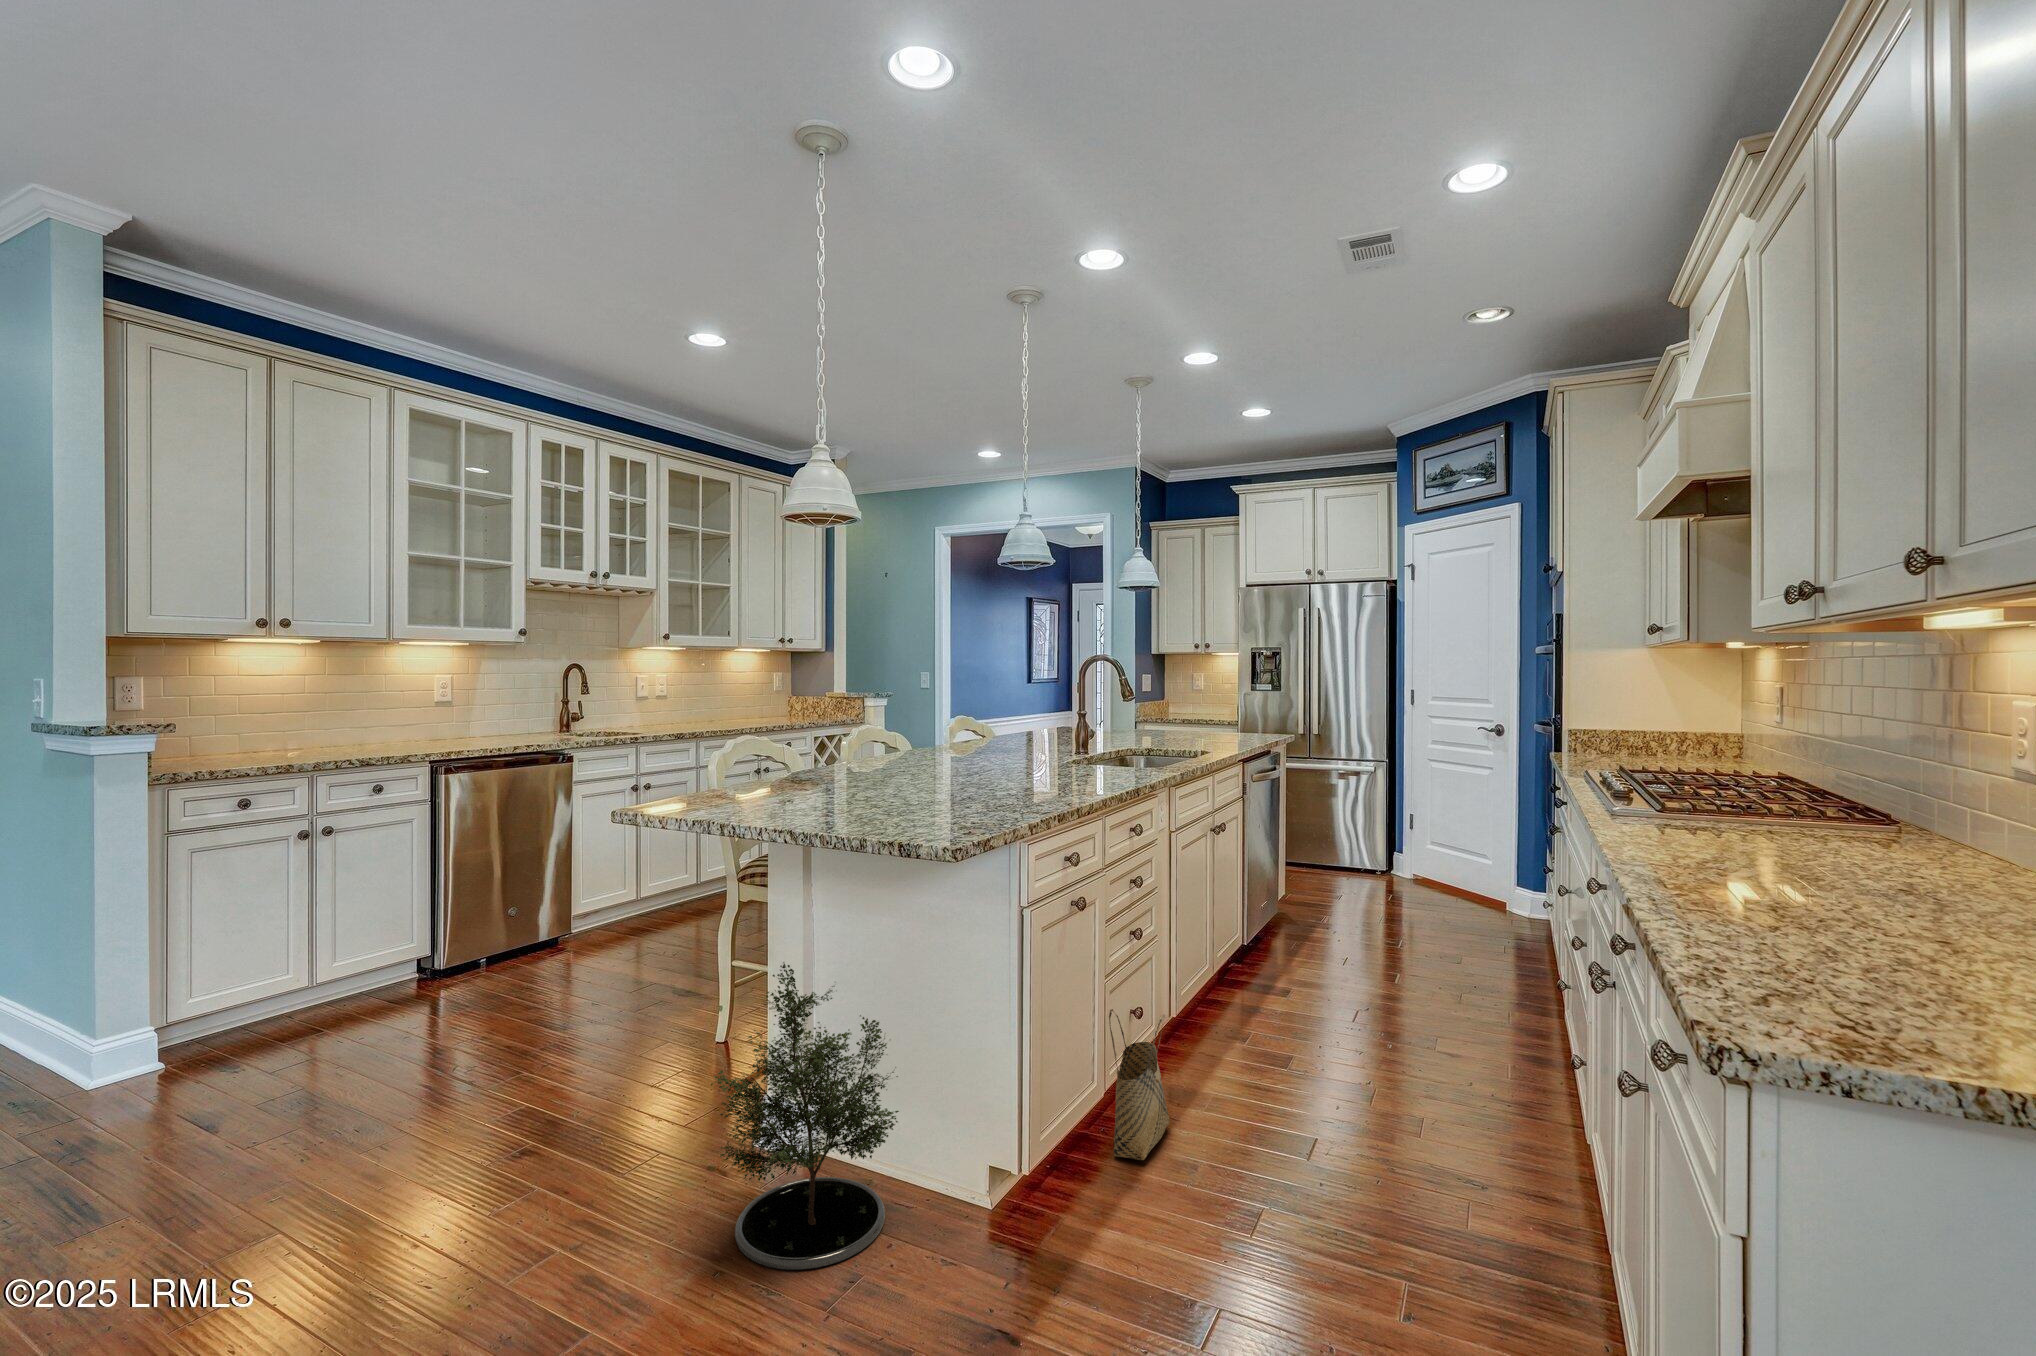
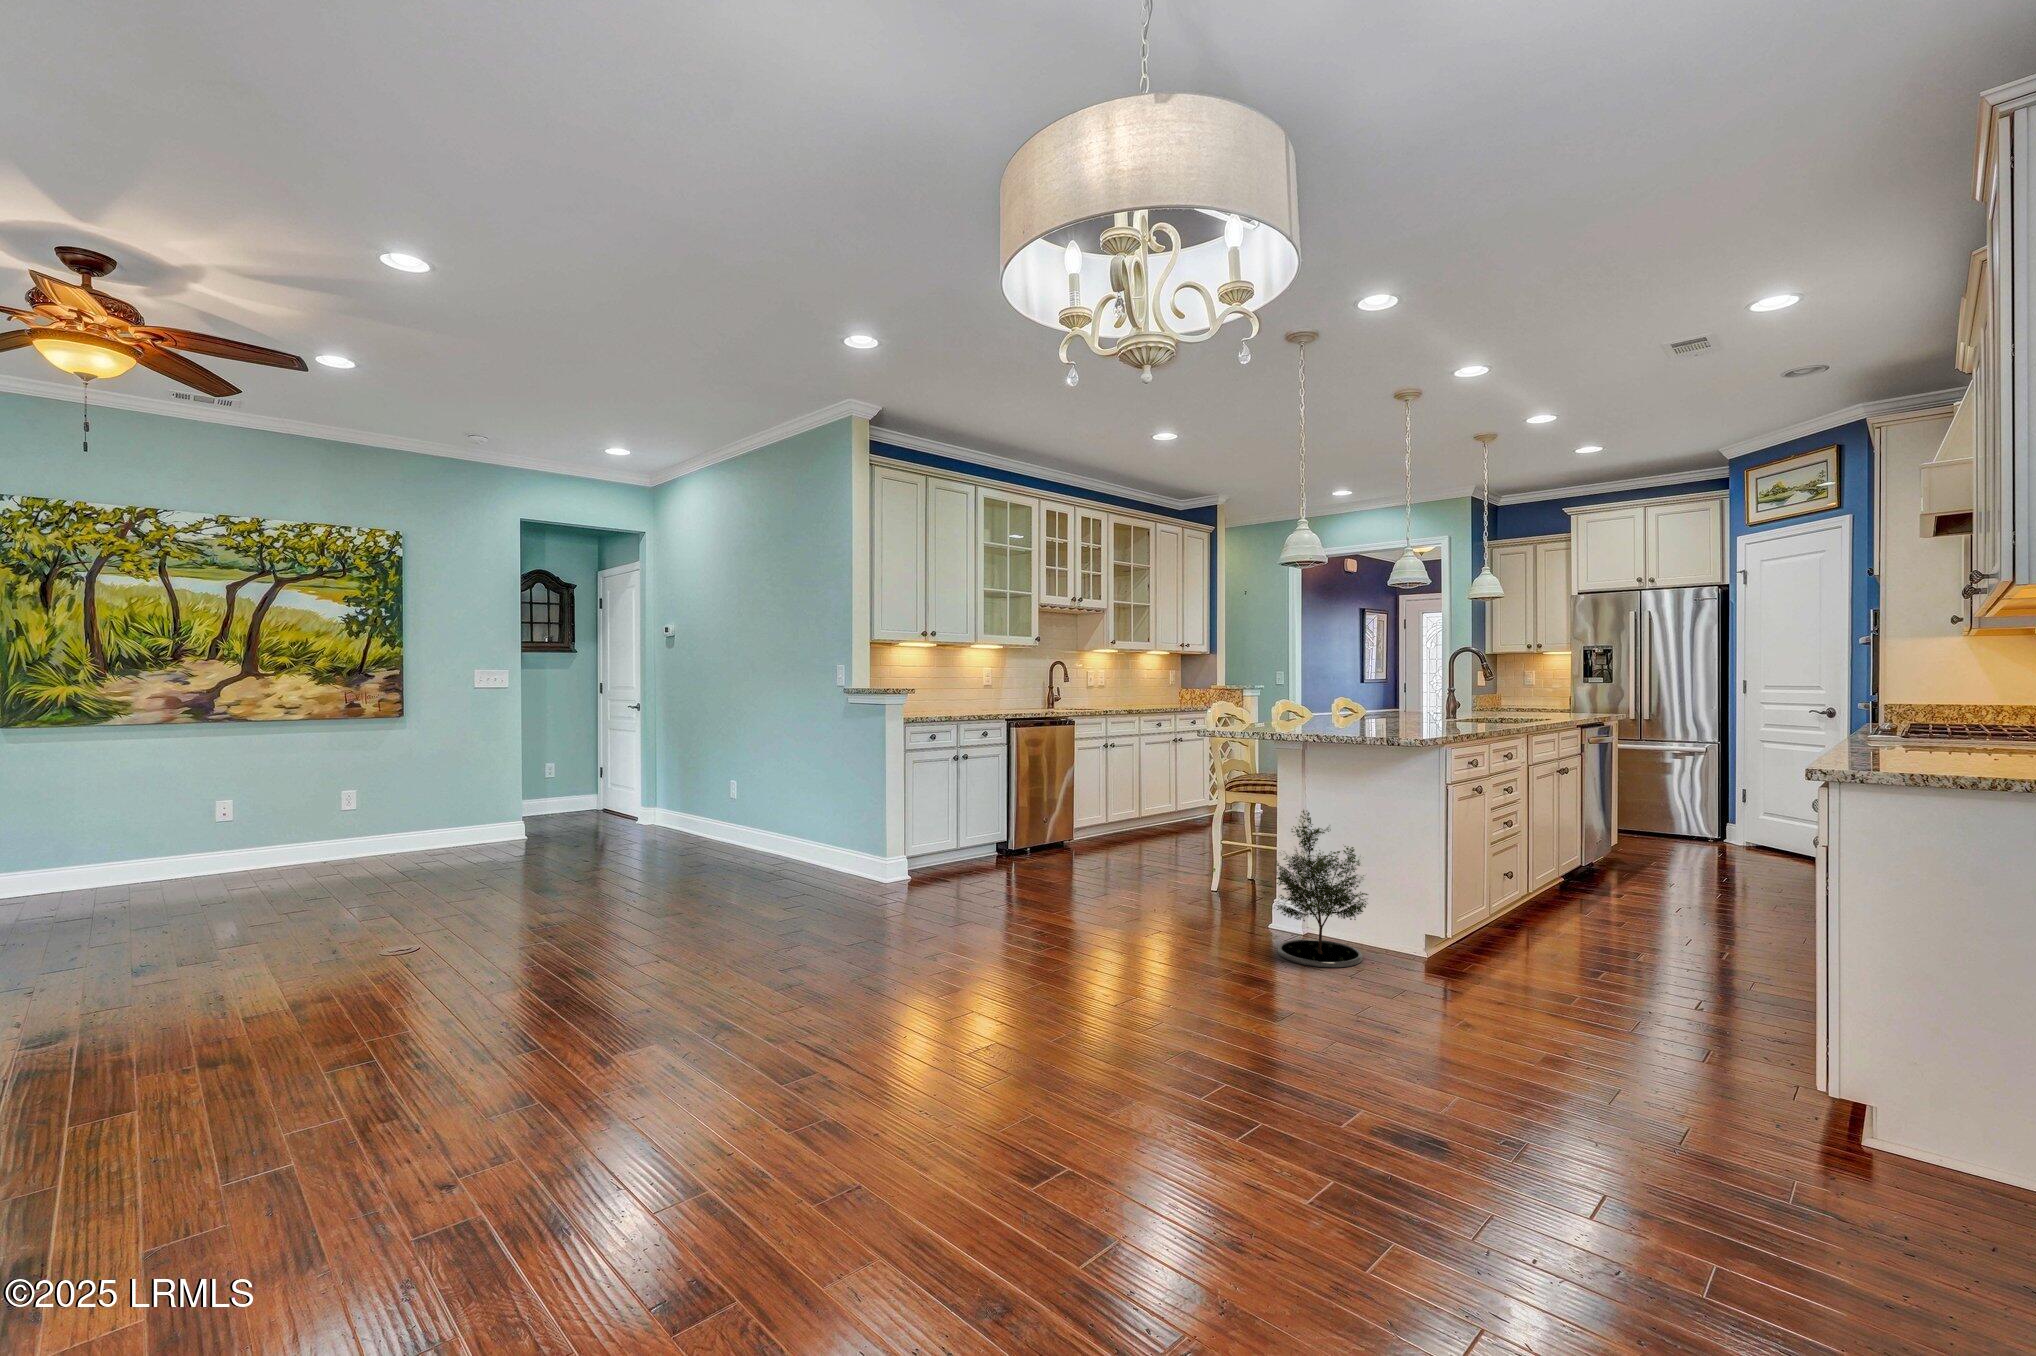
woven basket: present [1109,1009,1169,1160] -> none [1493,863,1535,951]

